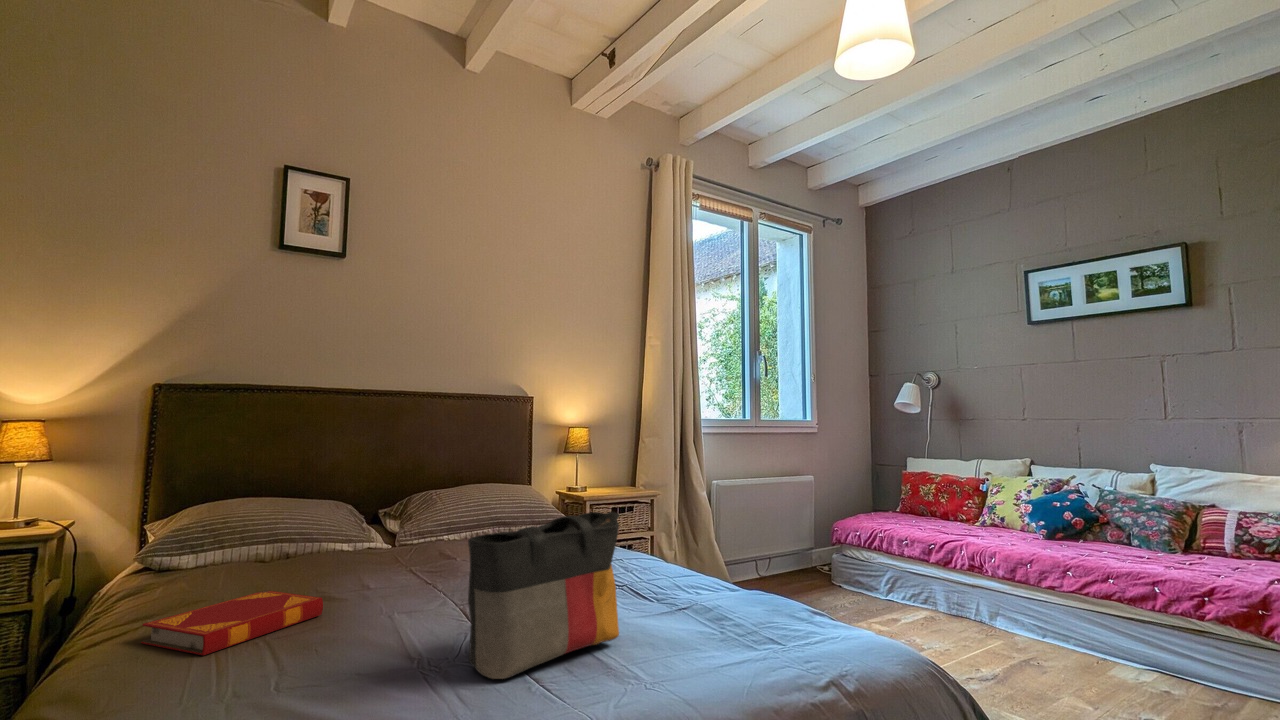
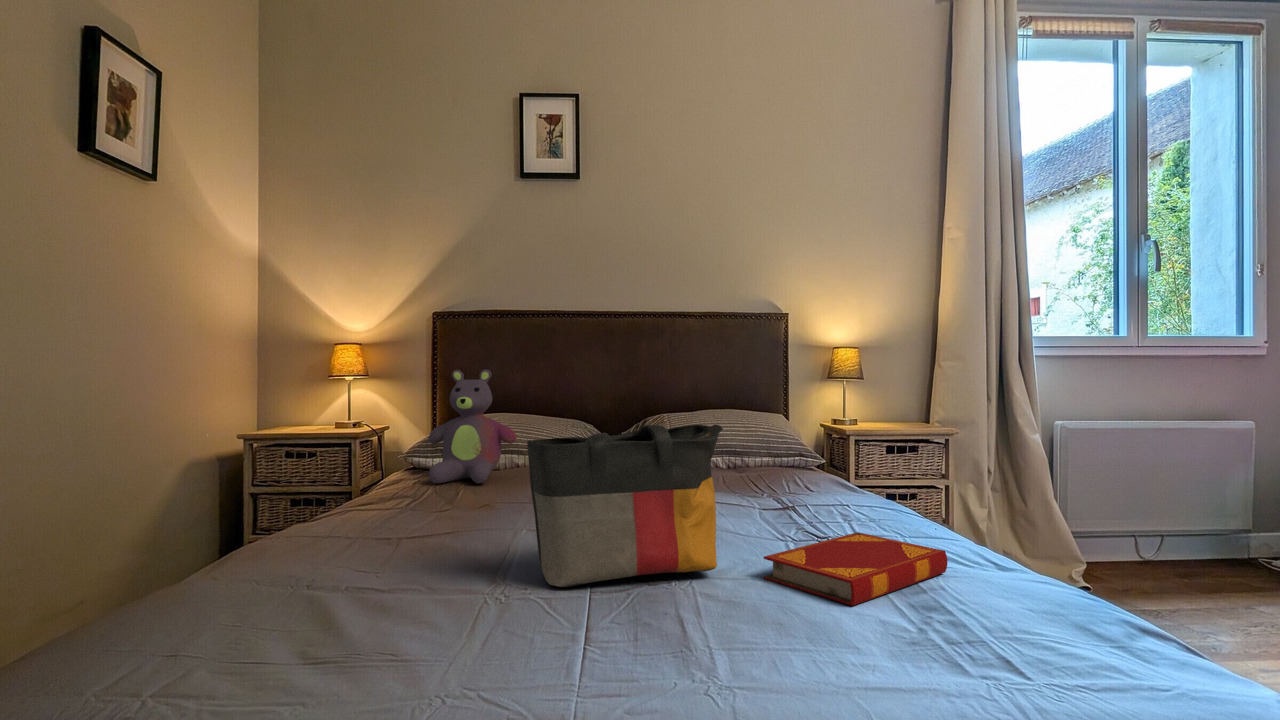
stuffed bear: none [188,454,303,586] -> present [428,369,516,483]
hardback book: present [141,590,323,655] -> present [764,532,947,606]

